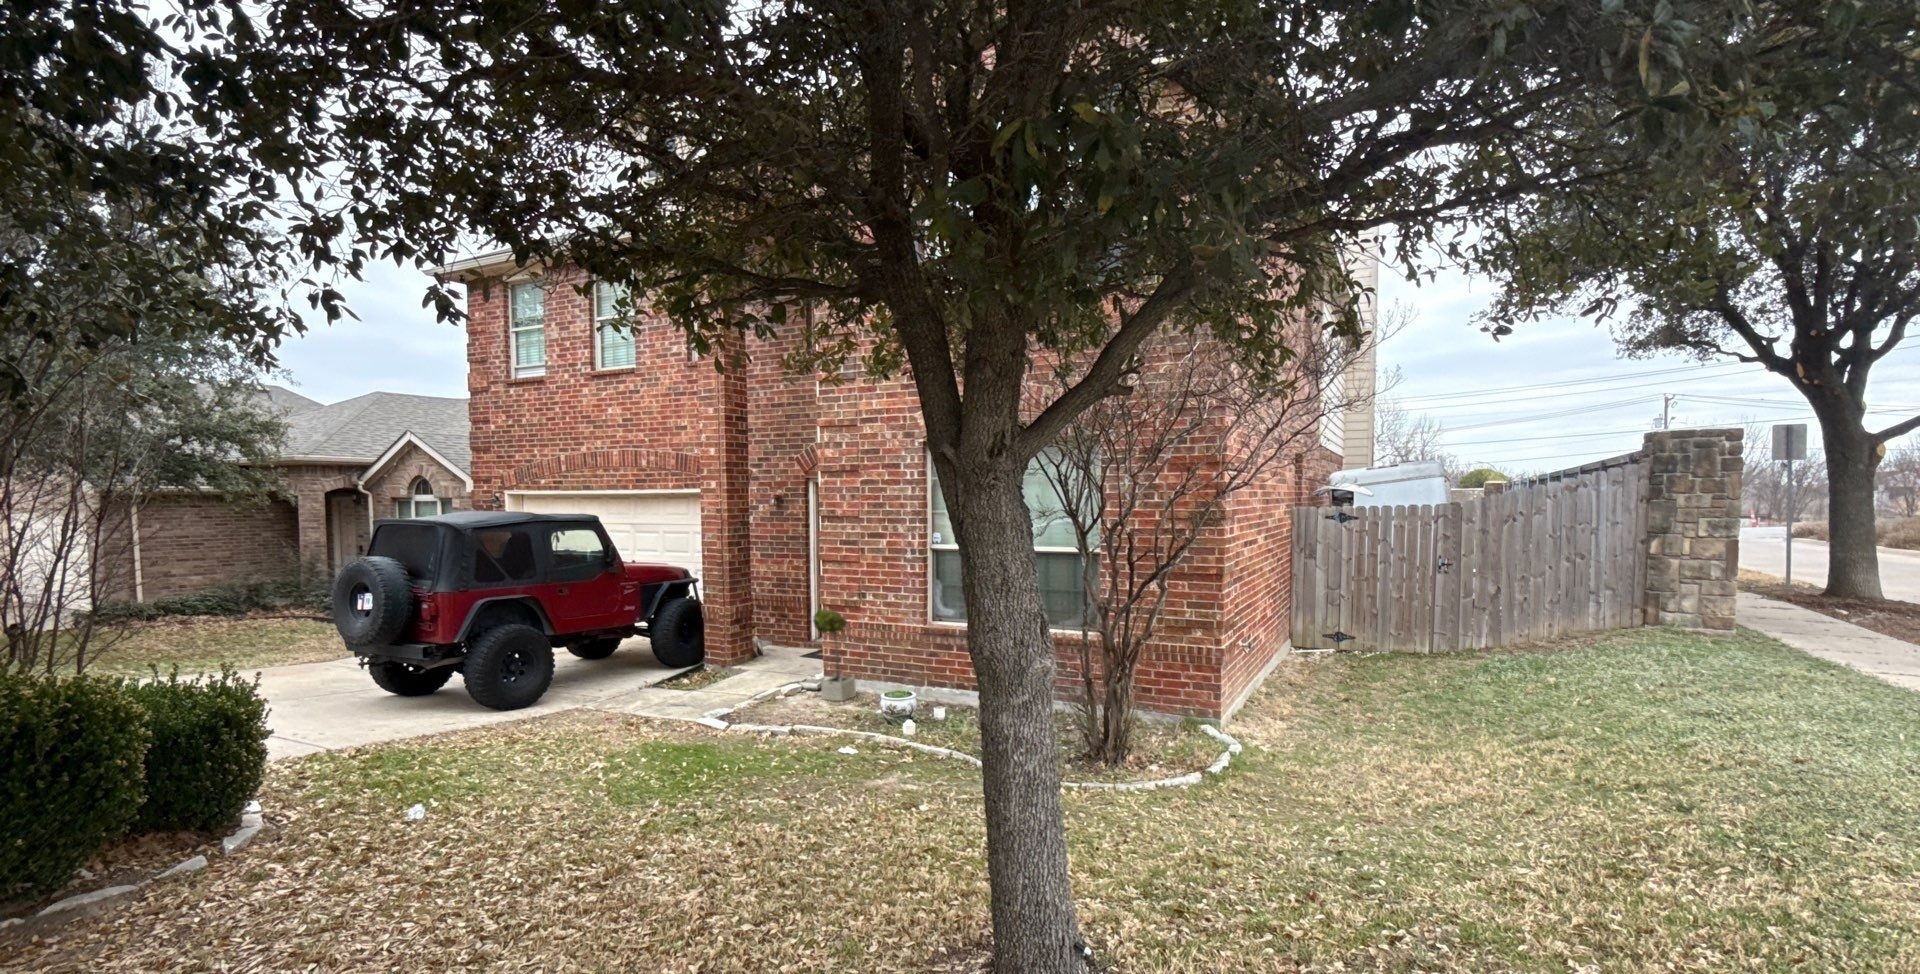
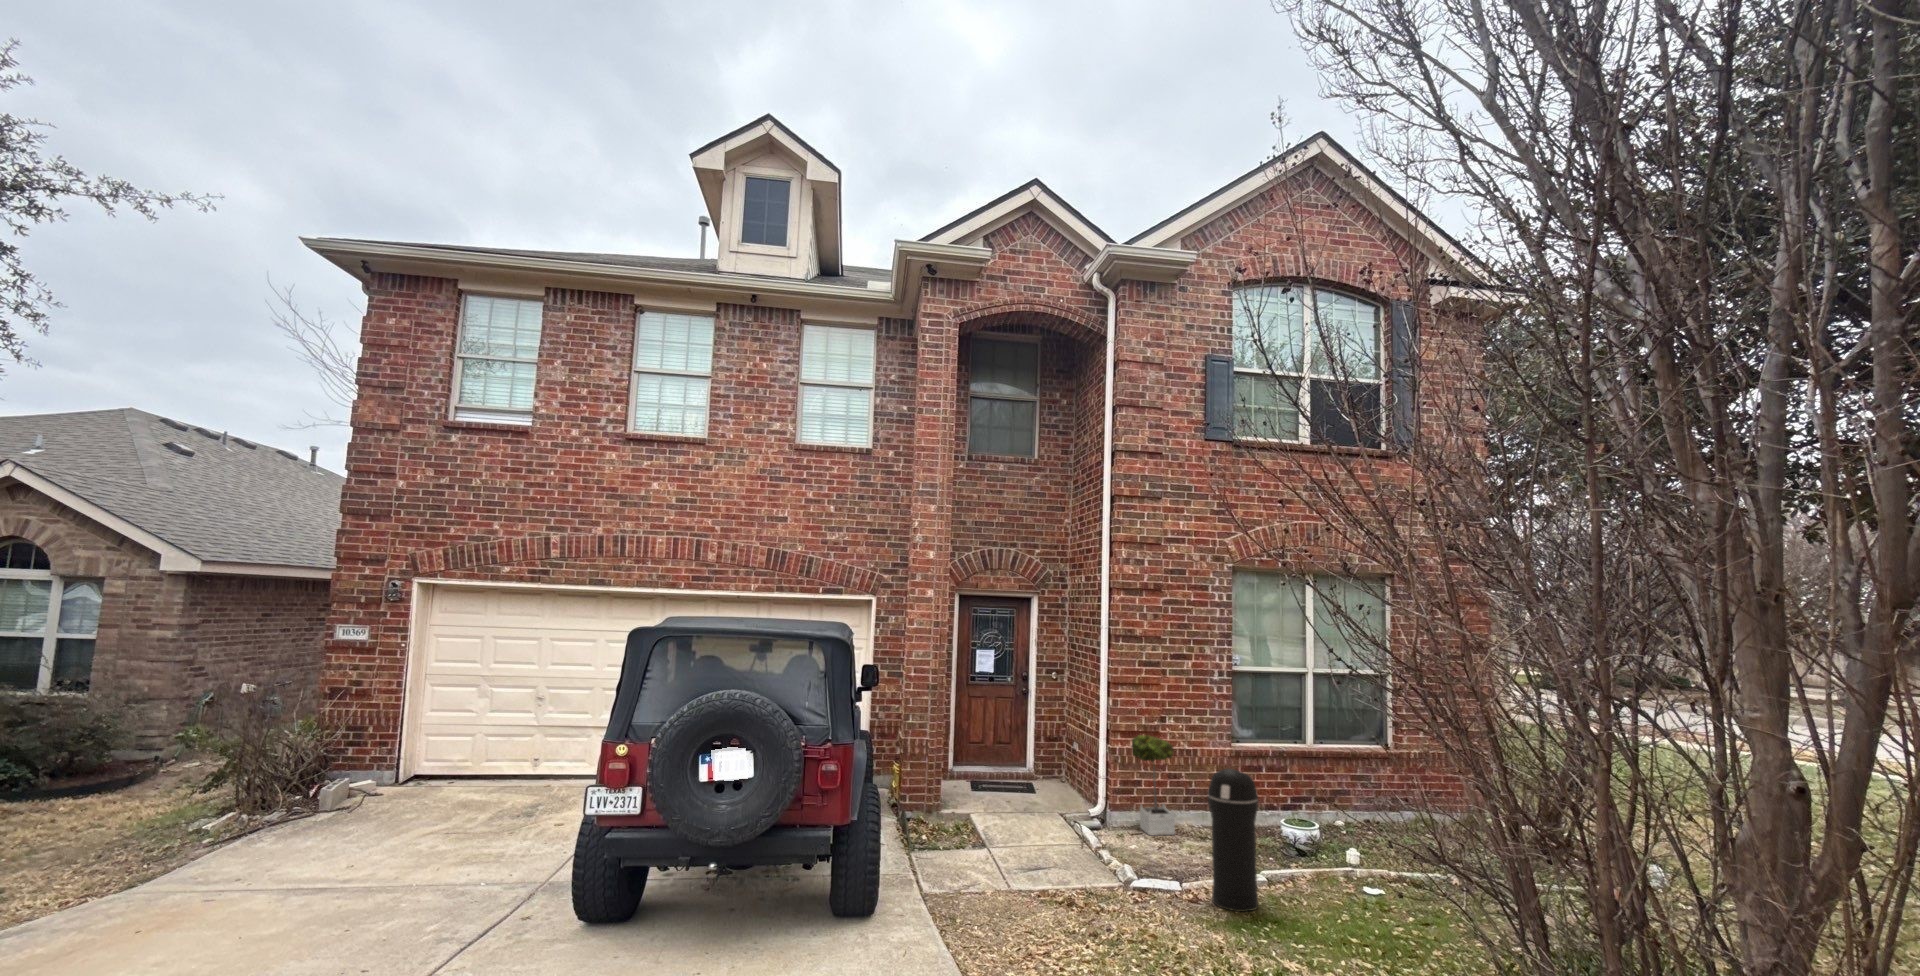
trash can: none [677,630,727,751] -> present [1208,769,1258,912]

